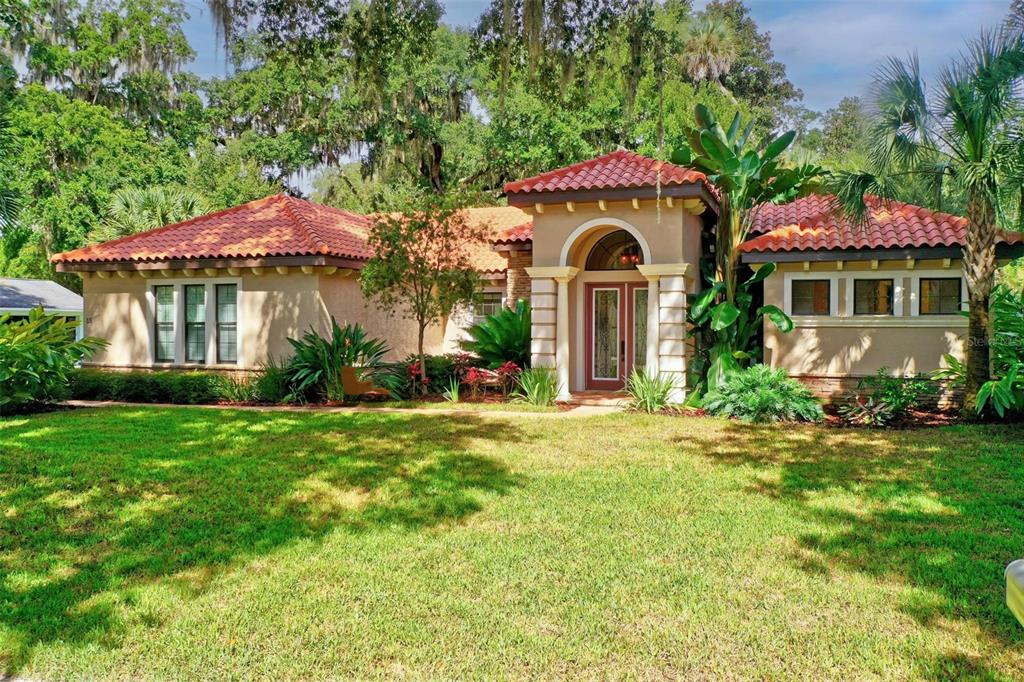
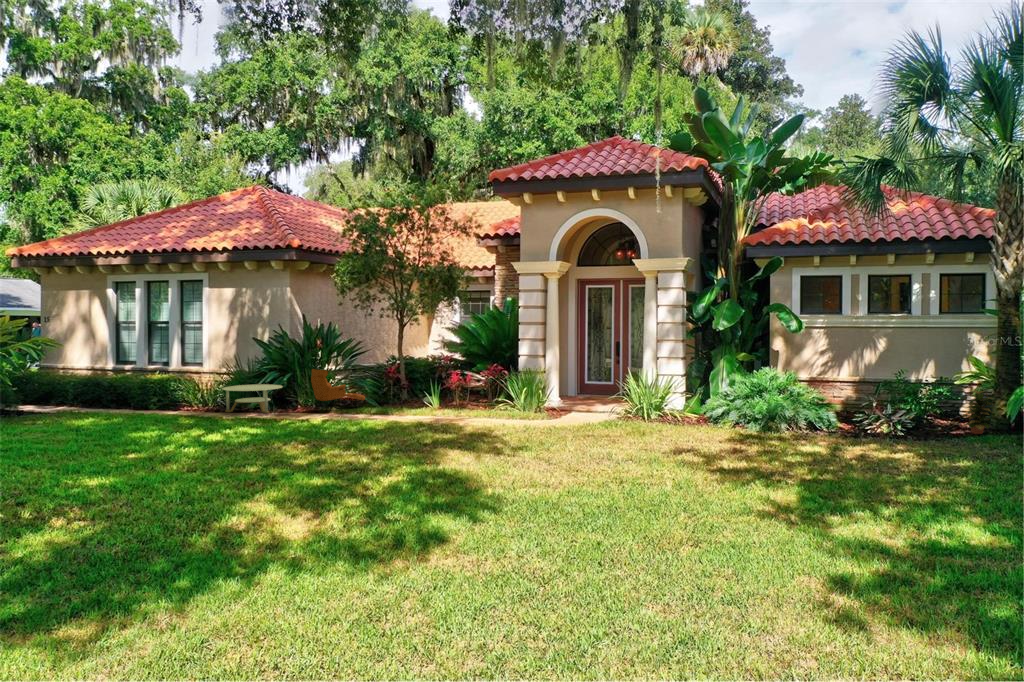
round table: none [259,380,315,406] -> present [222,384,282,413]
decorative plant: none [935,384,968,424] -> present [963,391,993,434]

